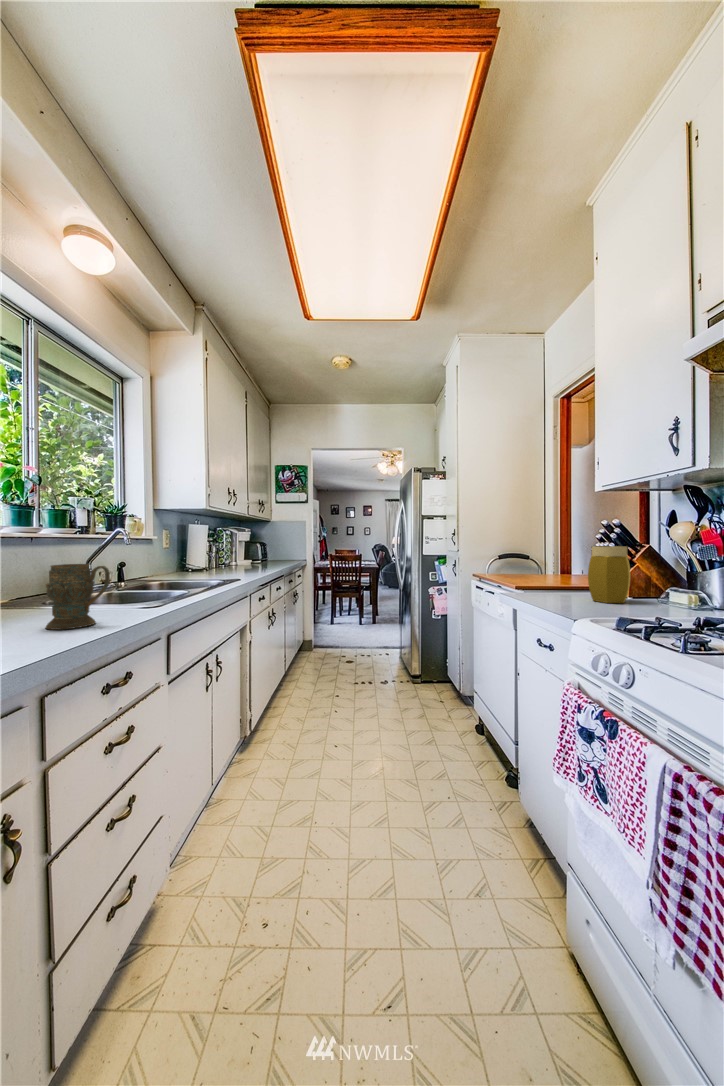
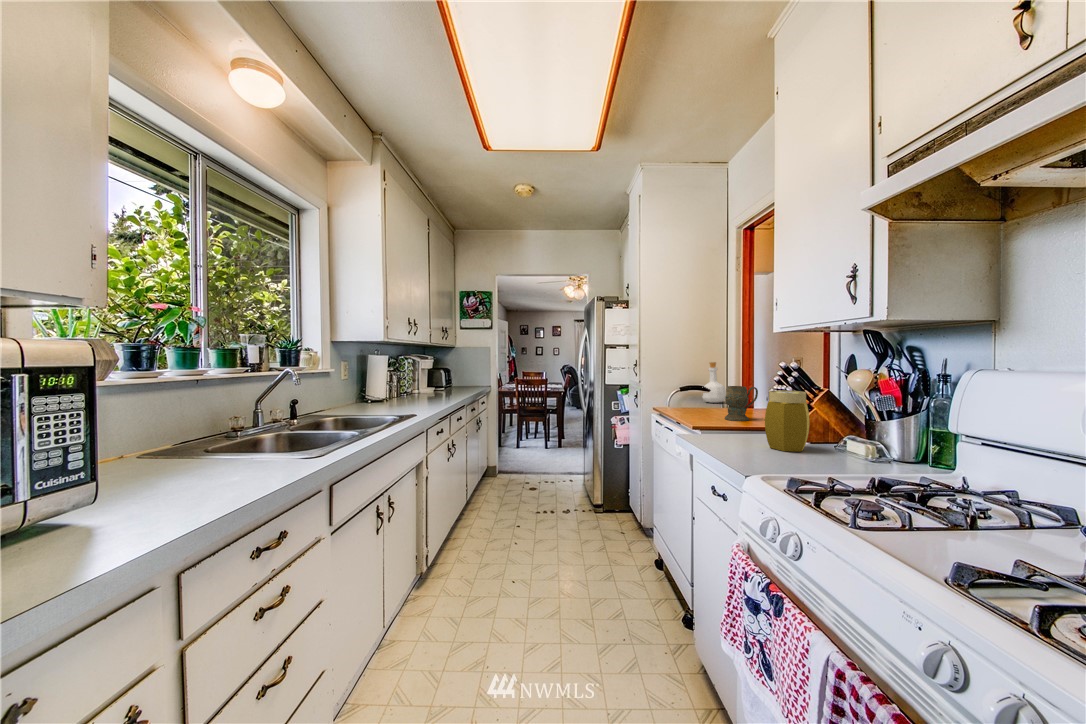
bottle: none [519,532,543,571] -> present [702,362,726,403]
mug: present [46,564,110,630] -> present [725,386,758,421]

